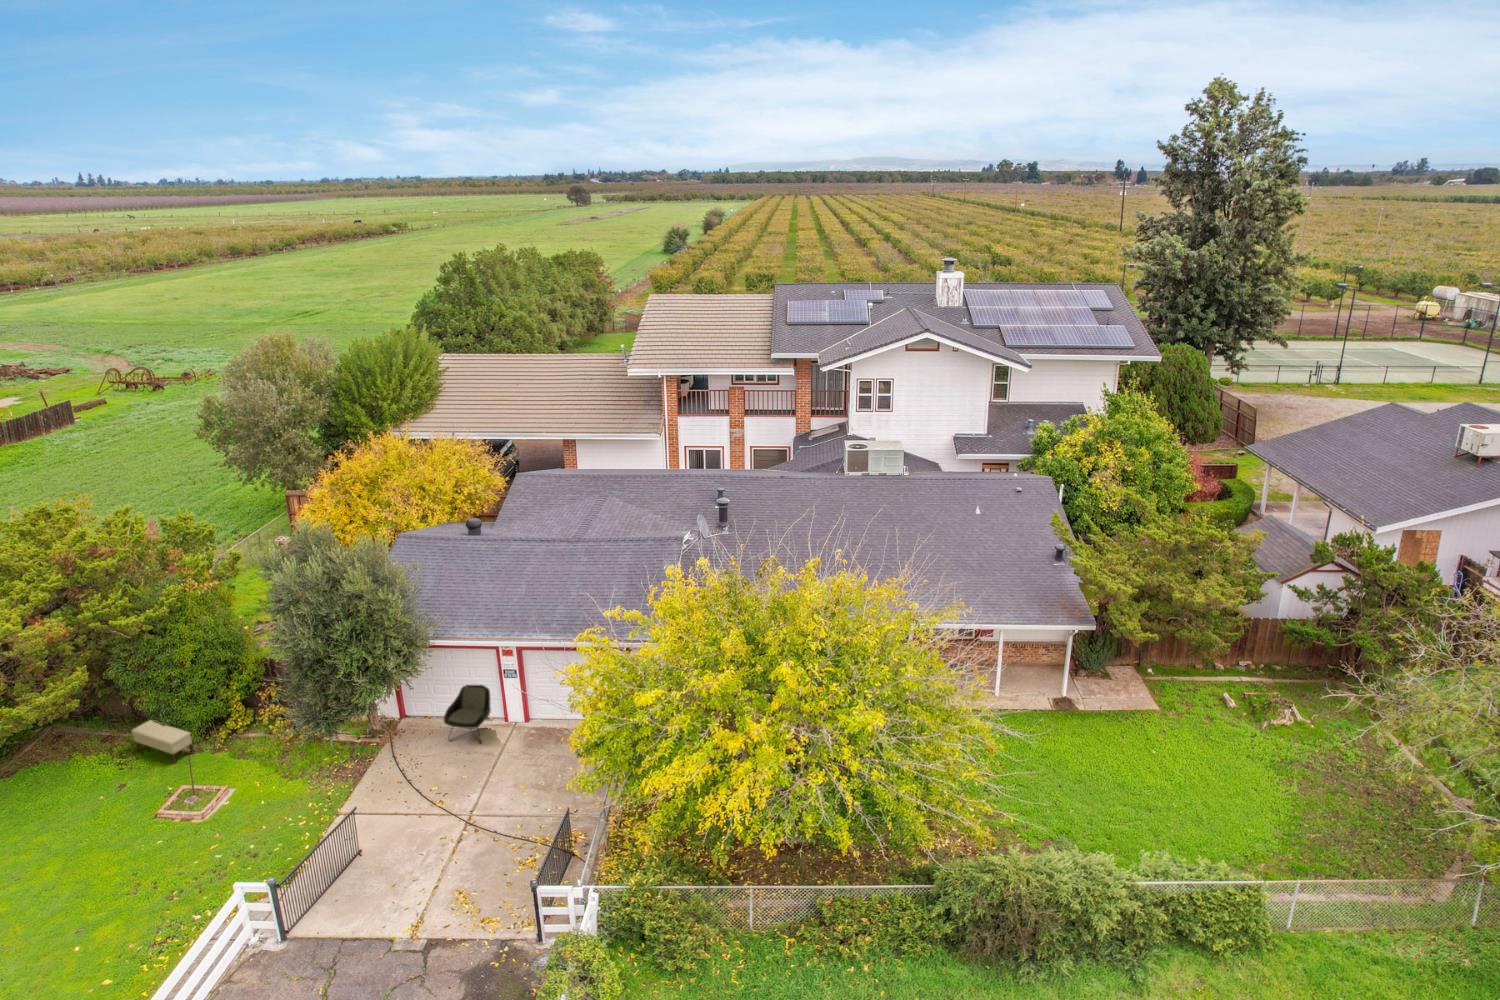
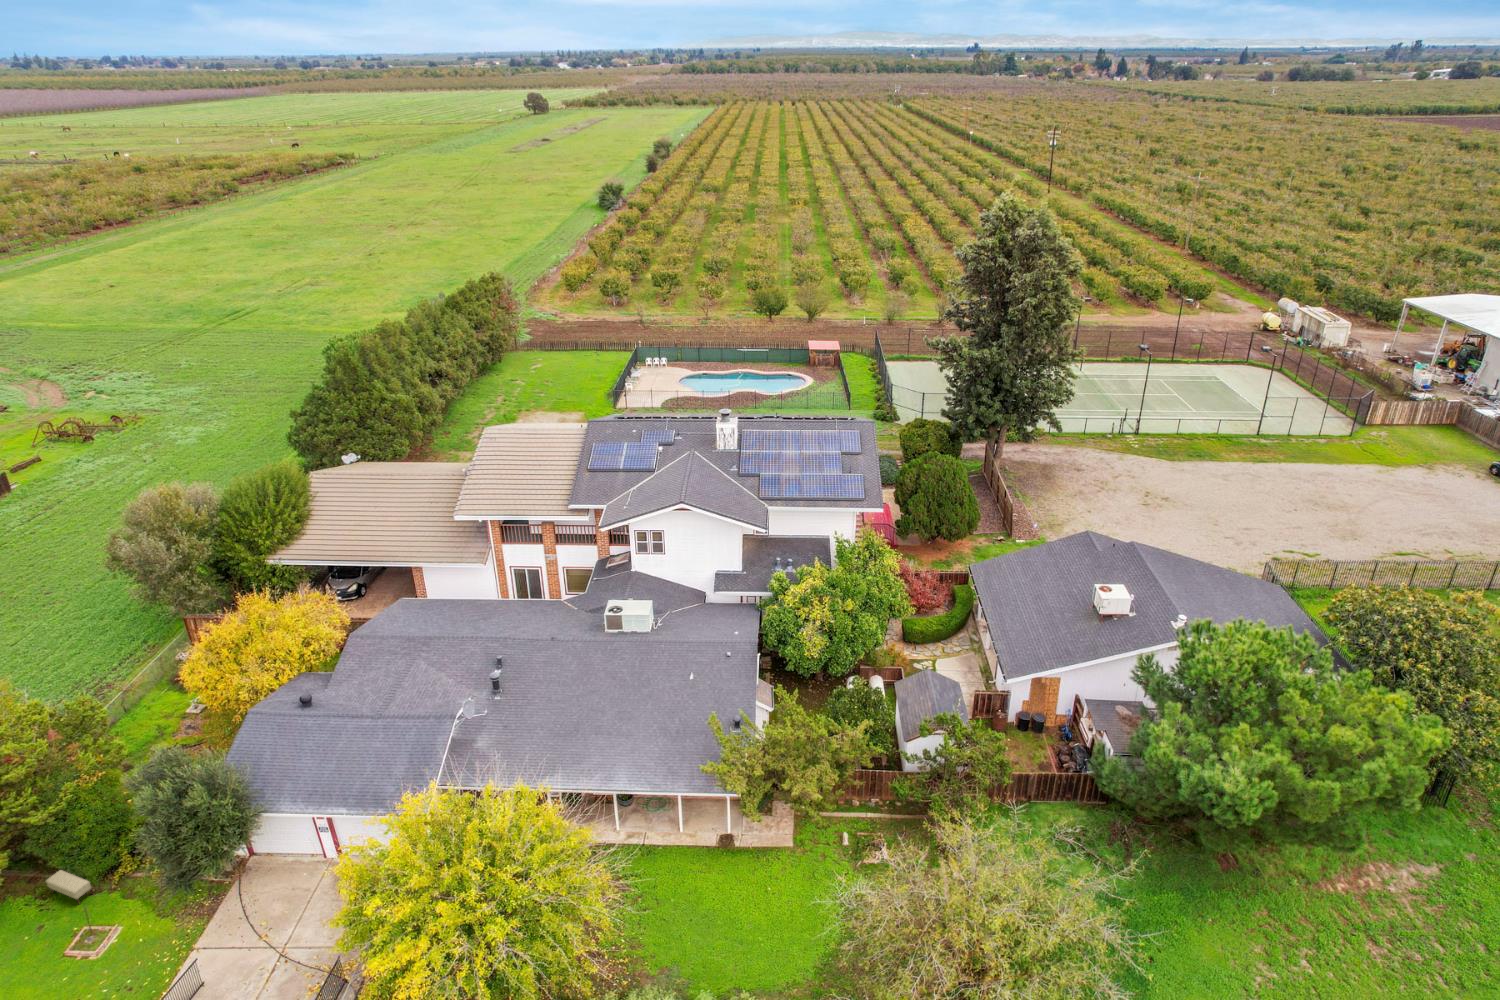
lounge chair: present [444,685,491,743] -> none [277,833,320,879]

